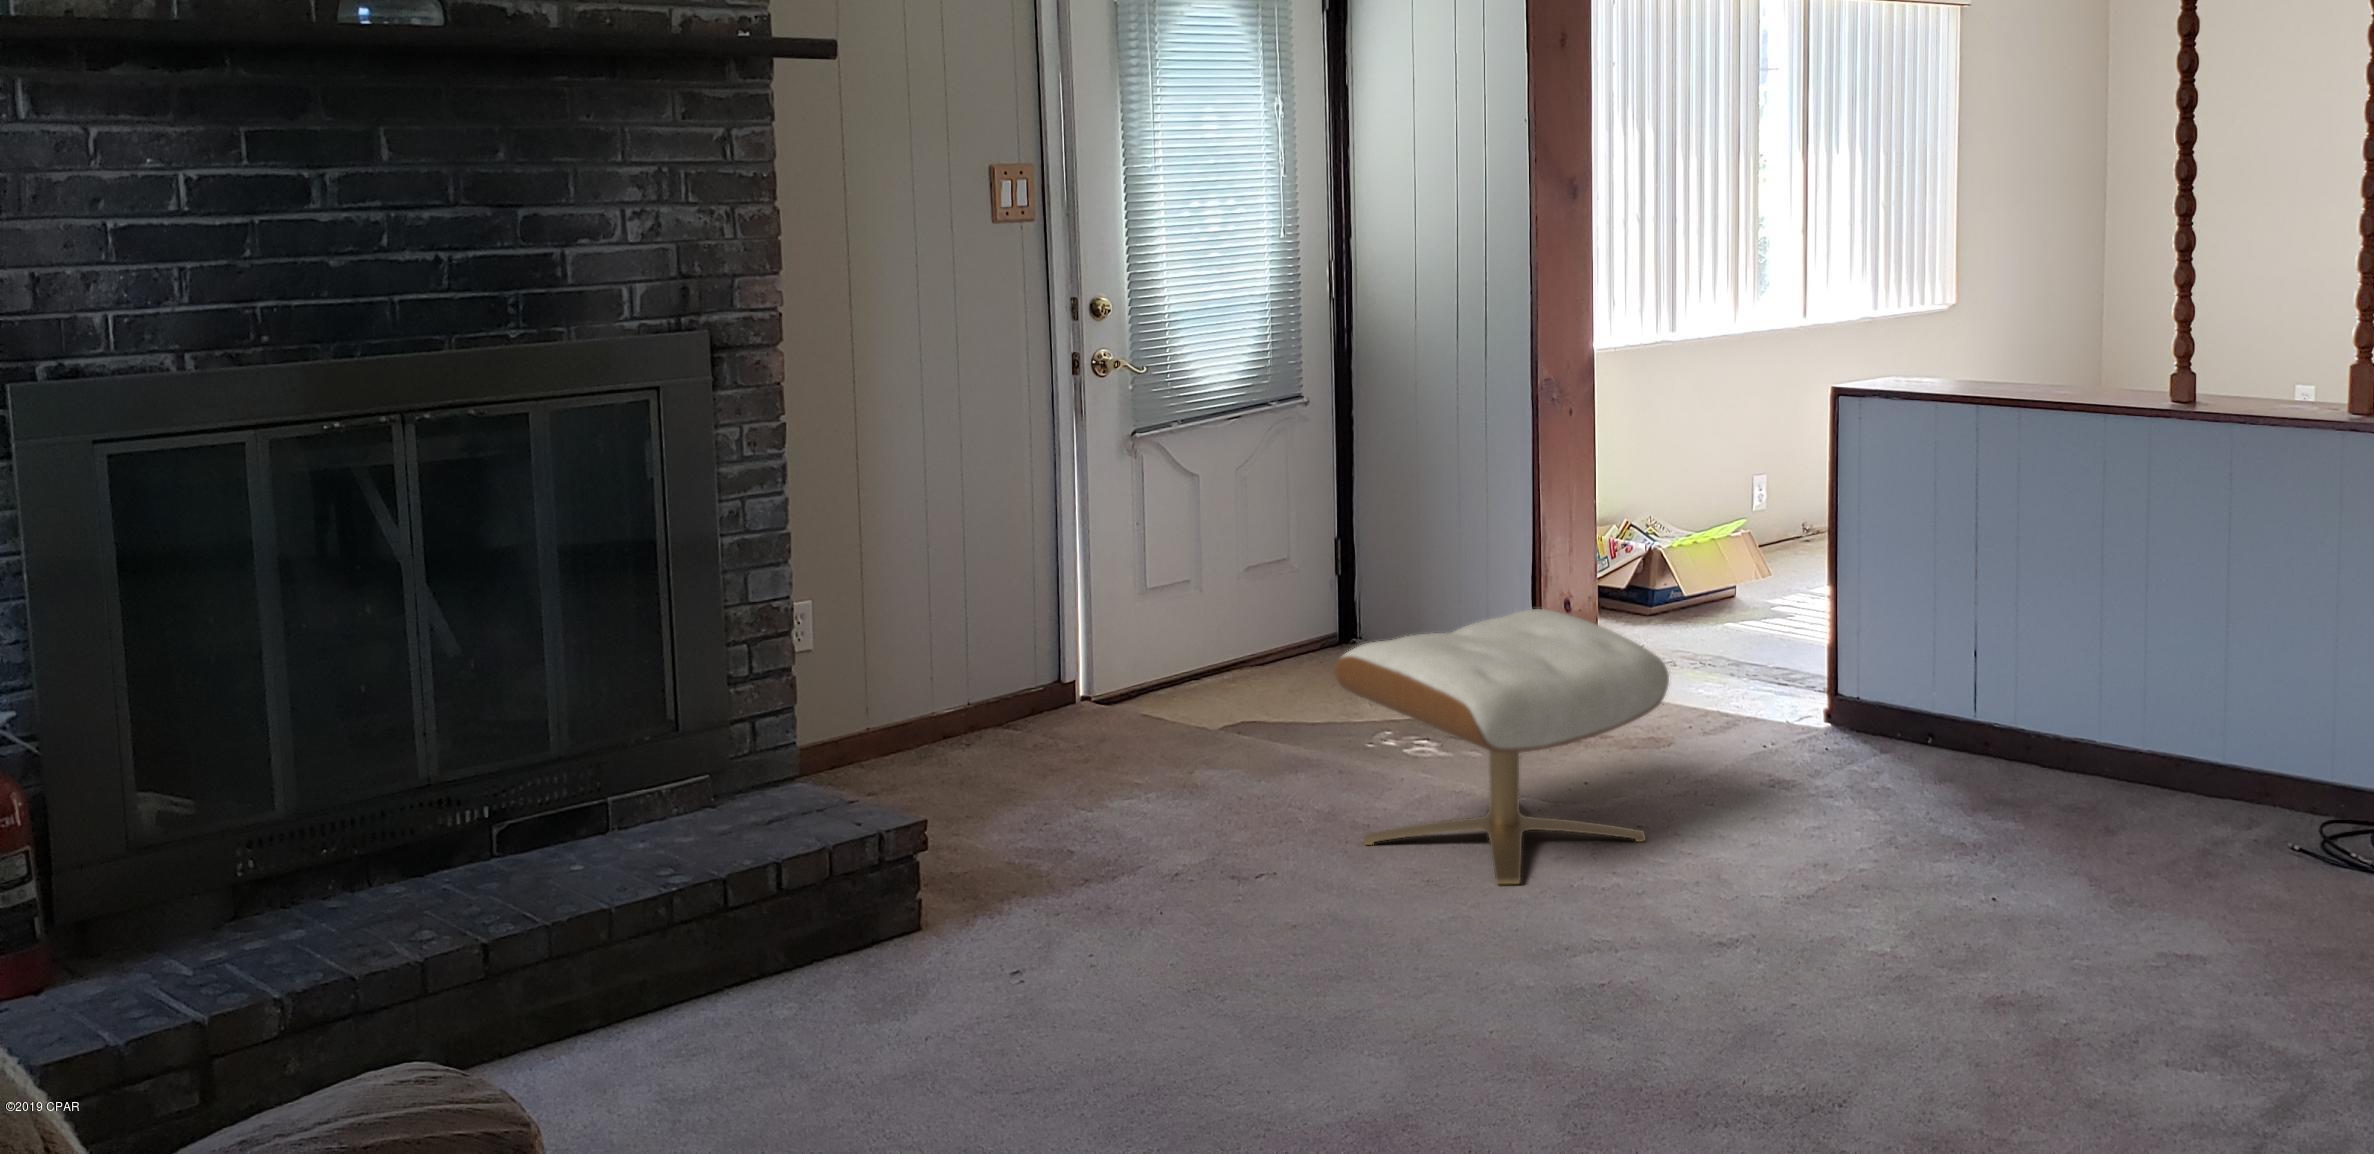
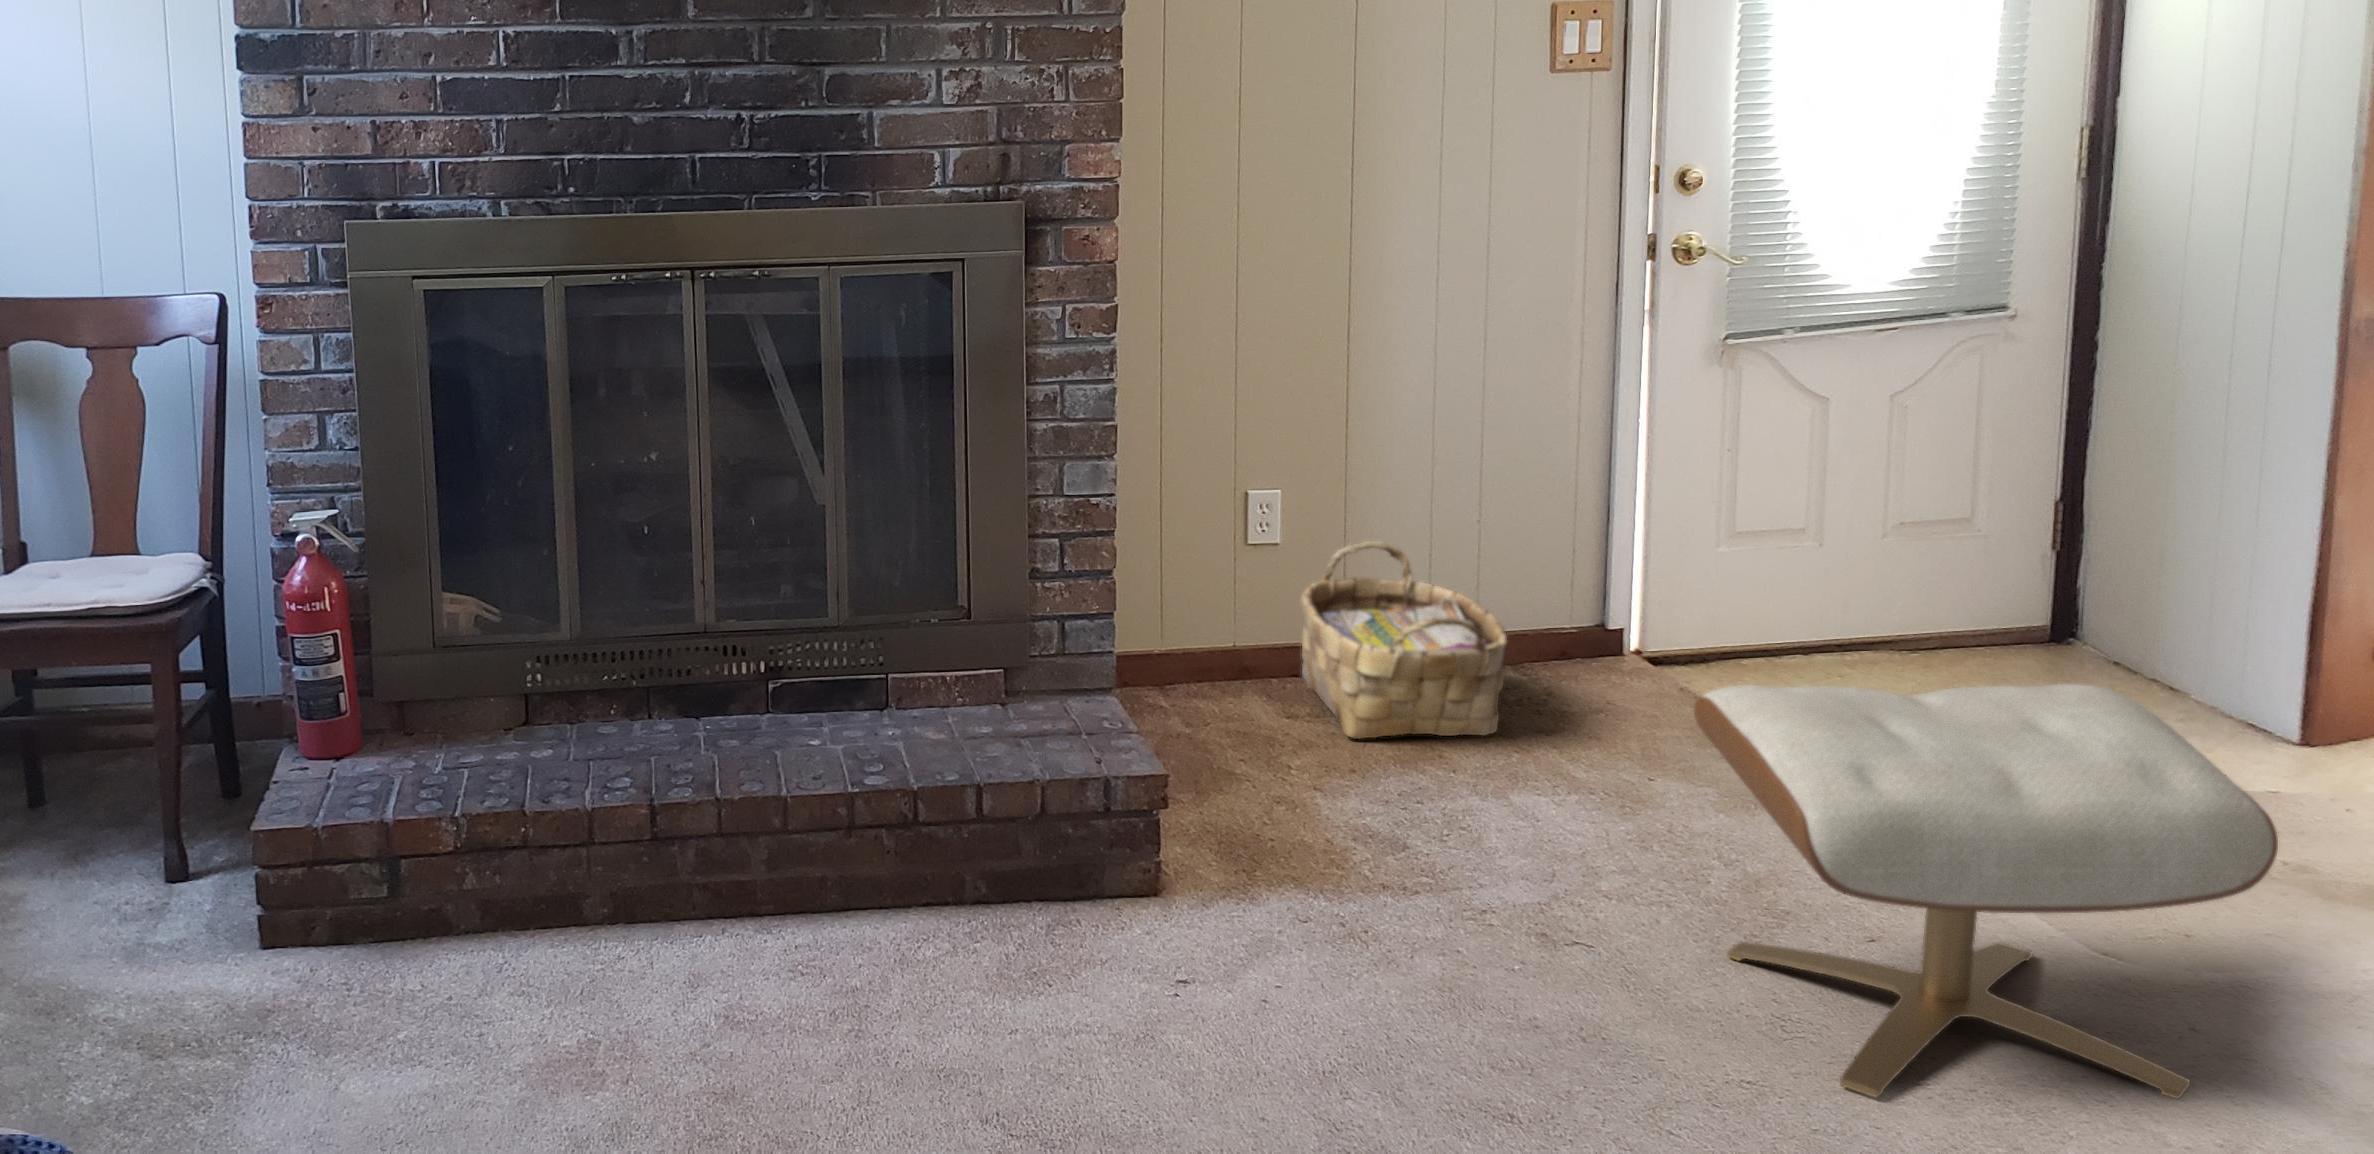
woven basket: none [867,626,1062,791] -> present [1301,541,1508,739]

